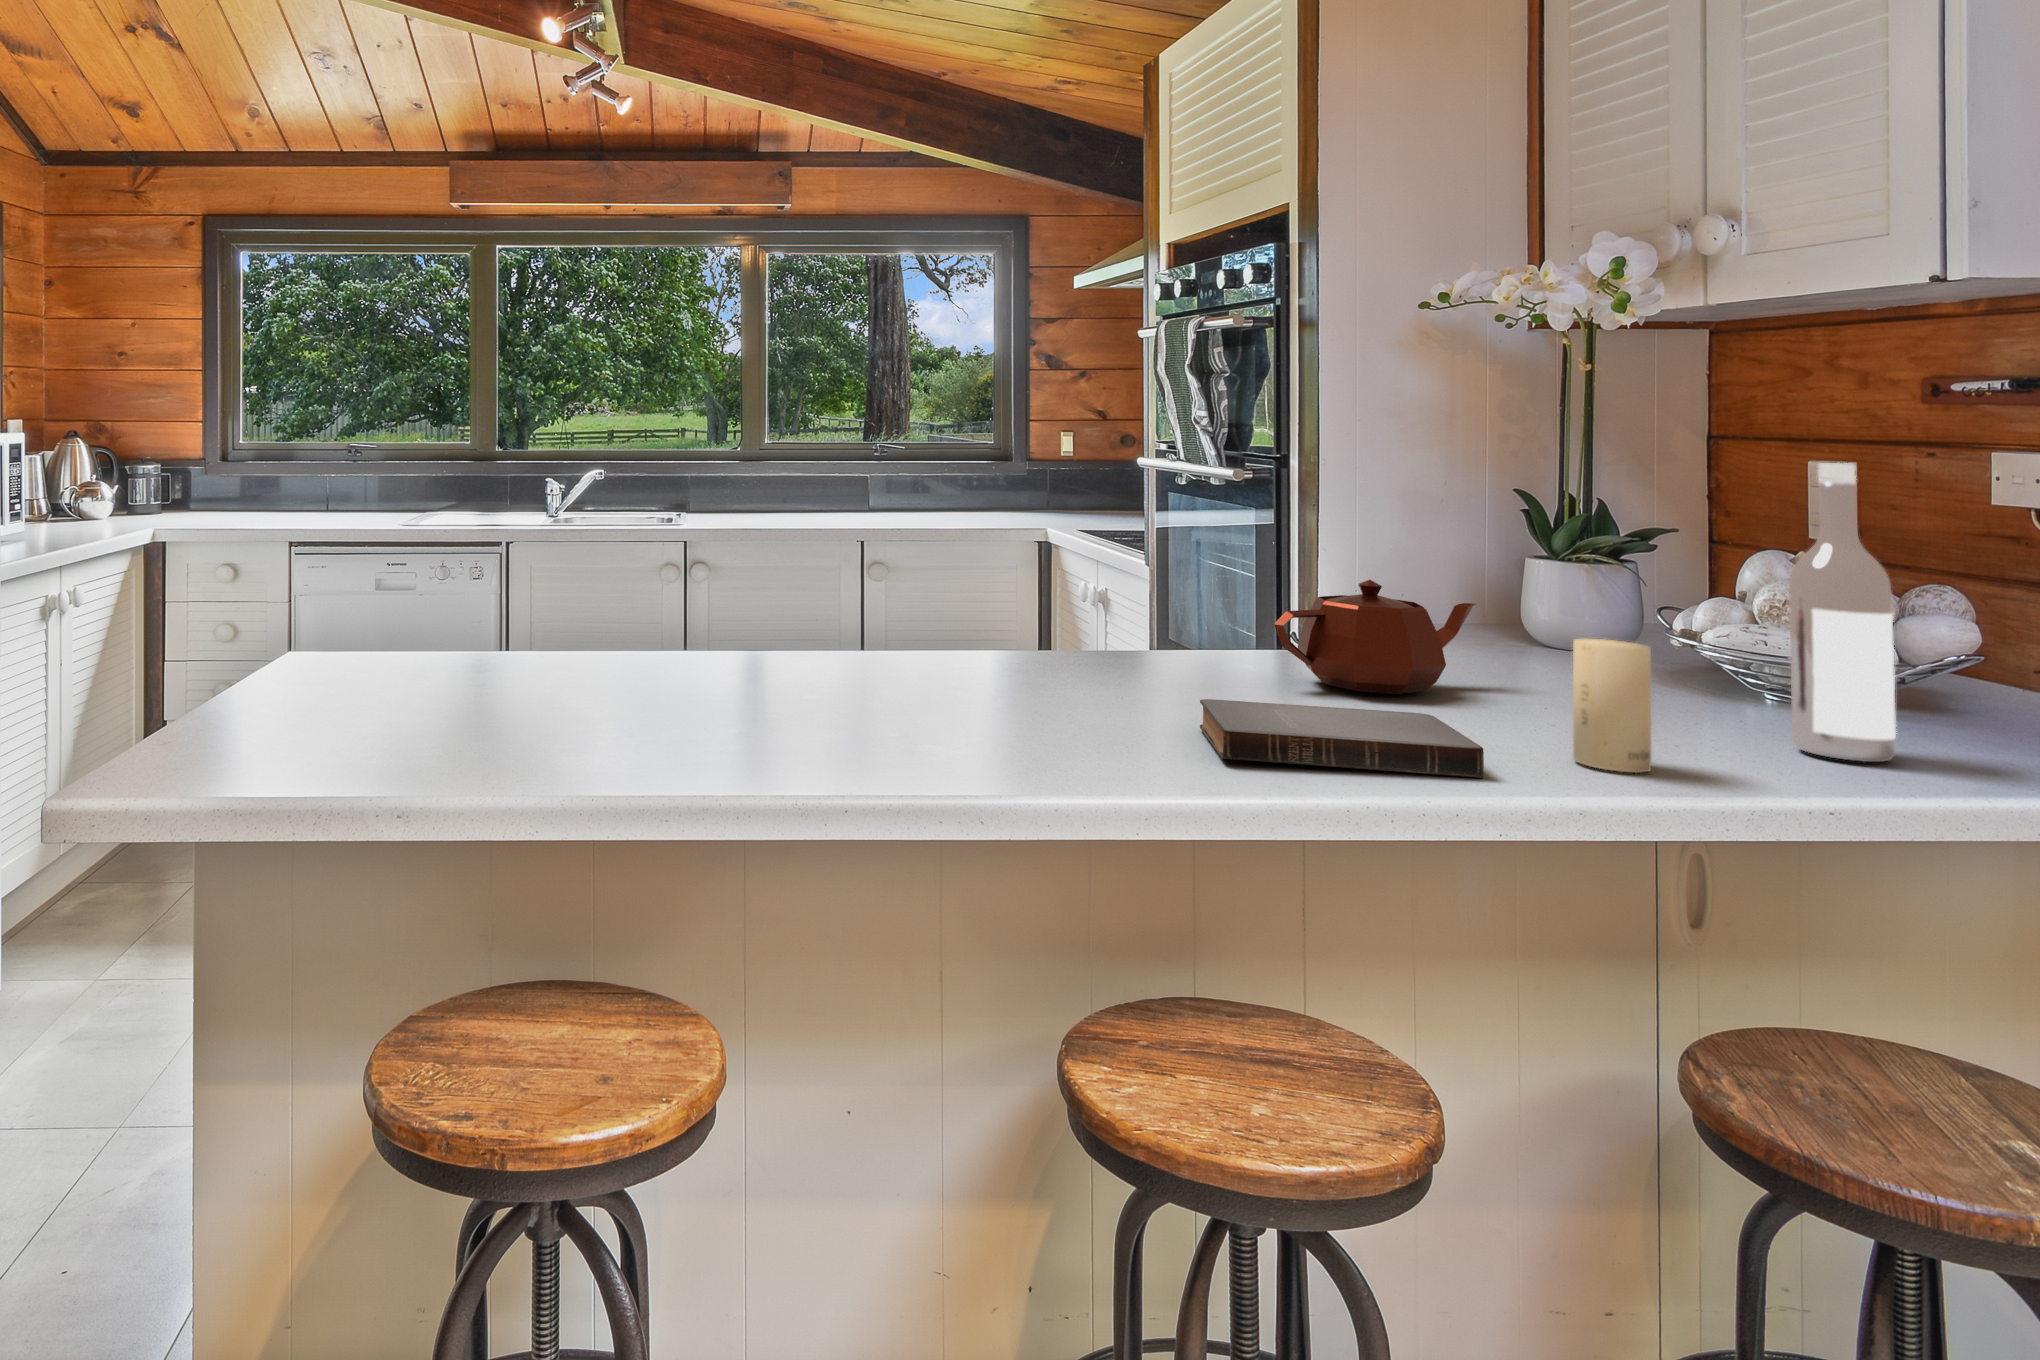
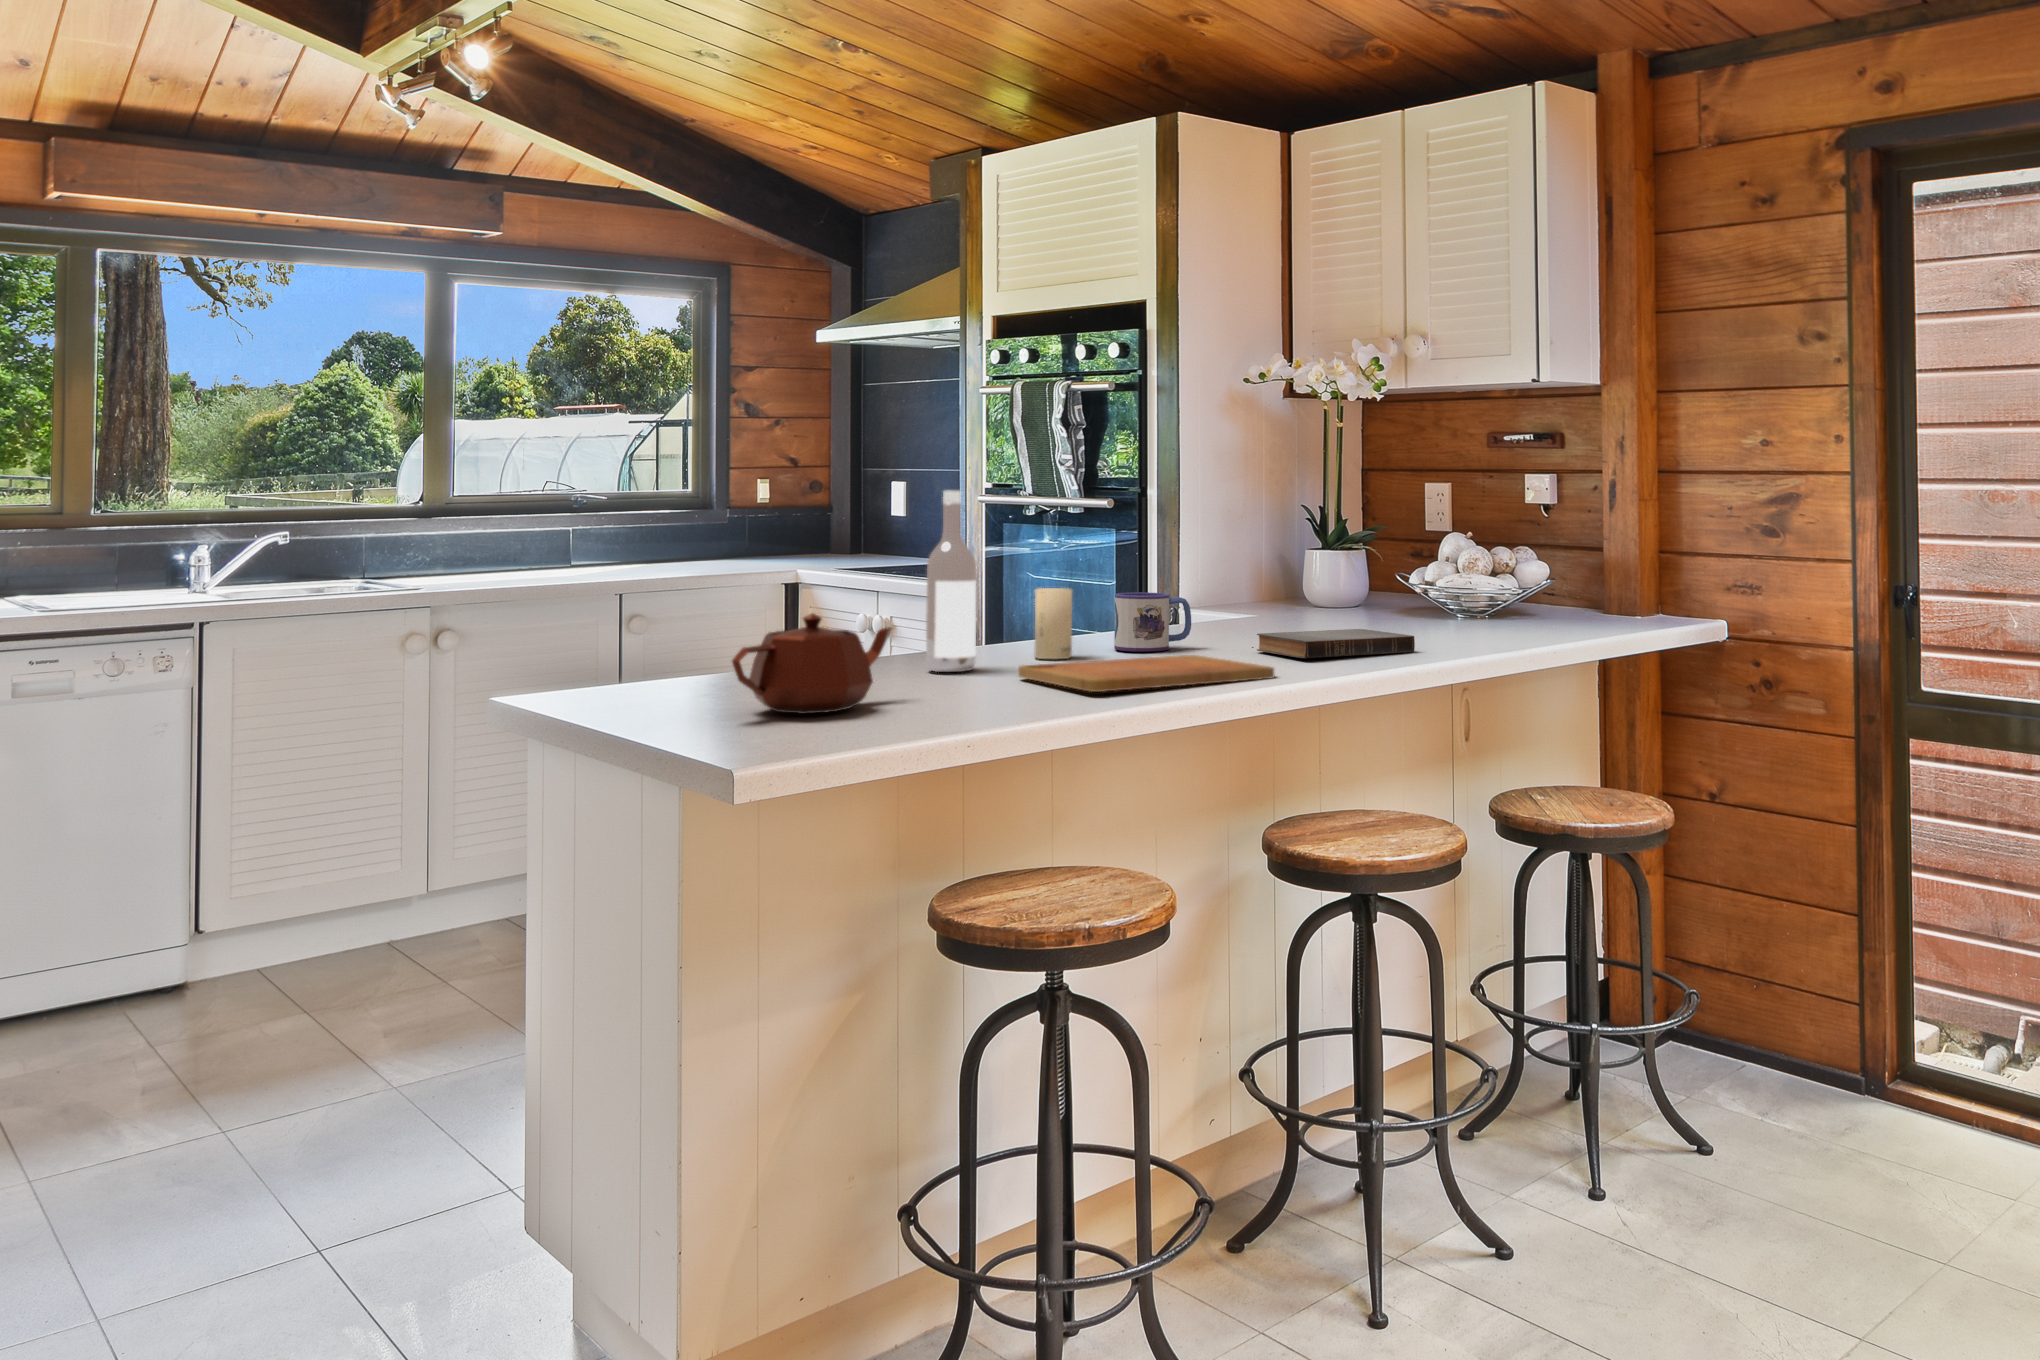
wine bottle: present [1789,463,1896,762] -> present [926,491,976,672]
teapot: present [1274,580,1476,694] -> present [732,613,892,714]
mug: none [1012,608,1128,702] -> present [1114,592,1191,651]
candle: present [1573,639,1651,773] -> present [1034,588,1072,659]
cutting board: none [724,704,1090,792] -> present [1018,655,1274,692]

